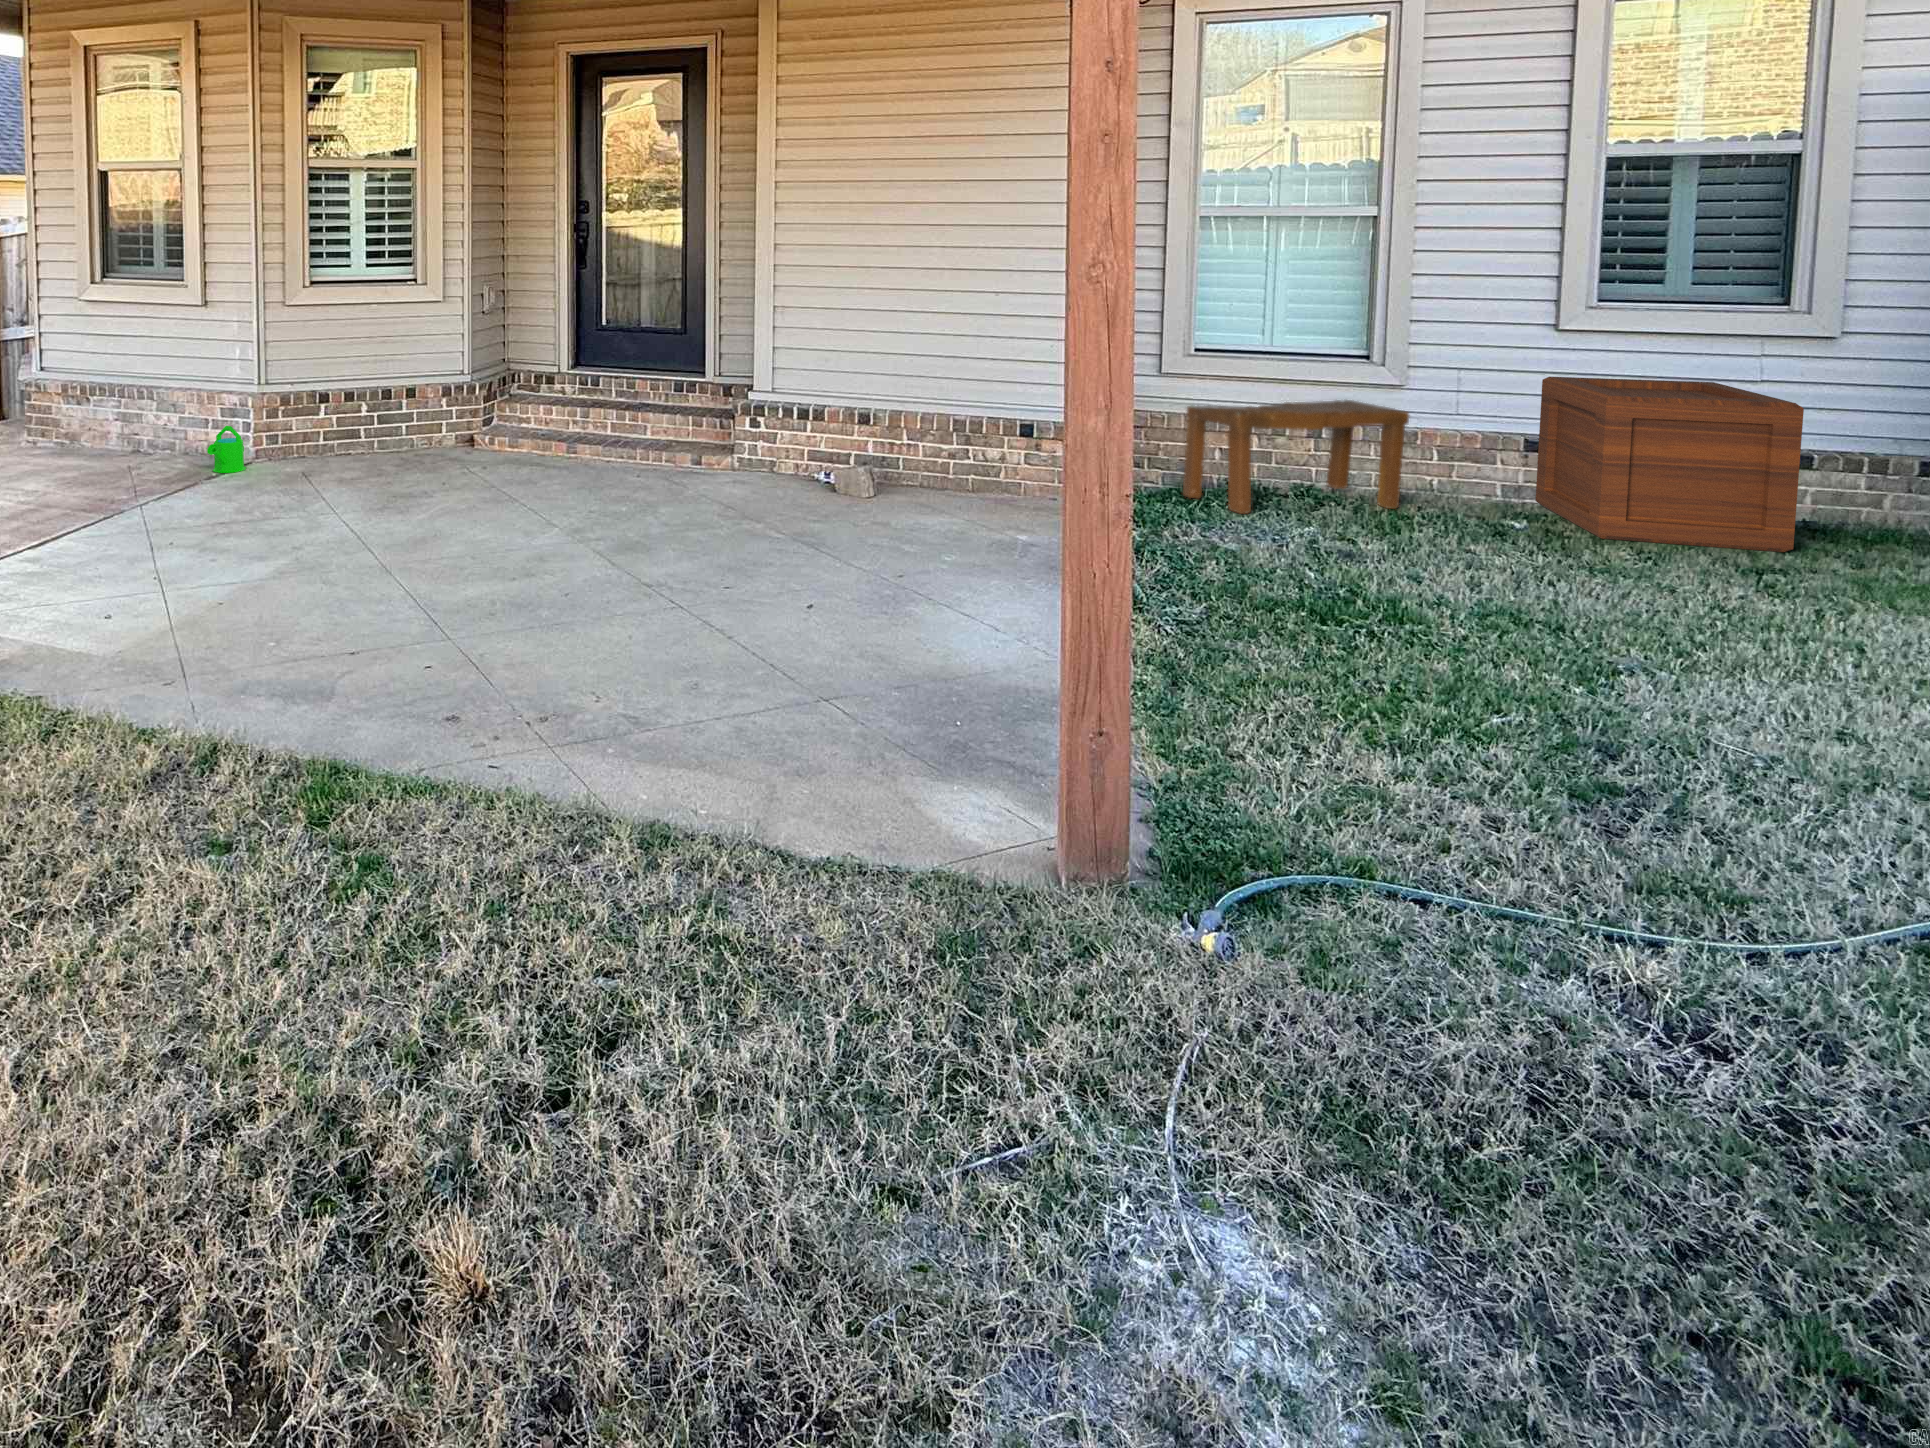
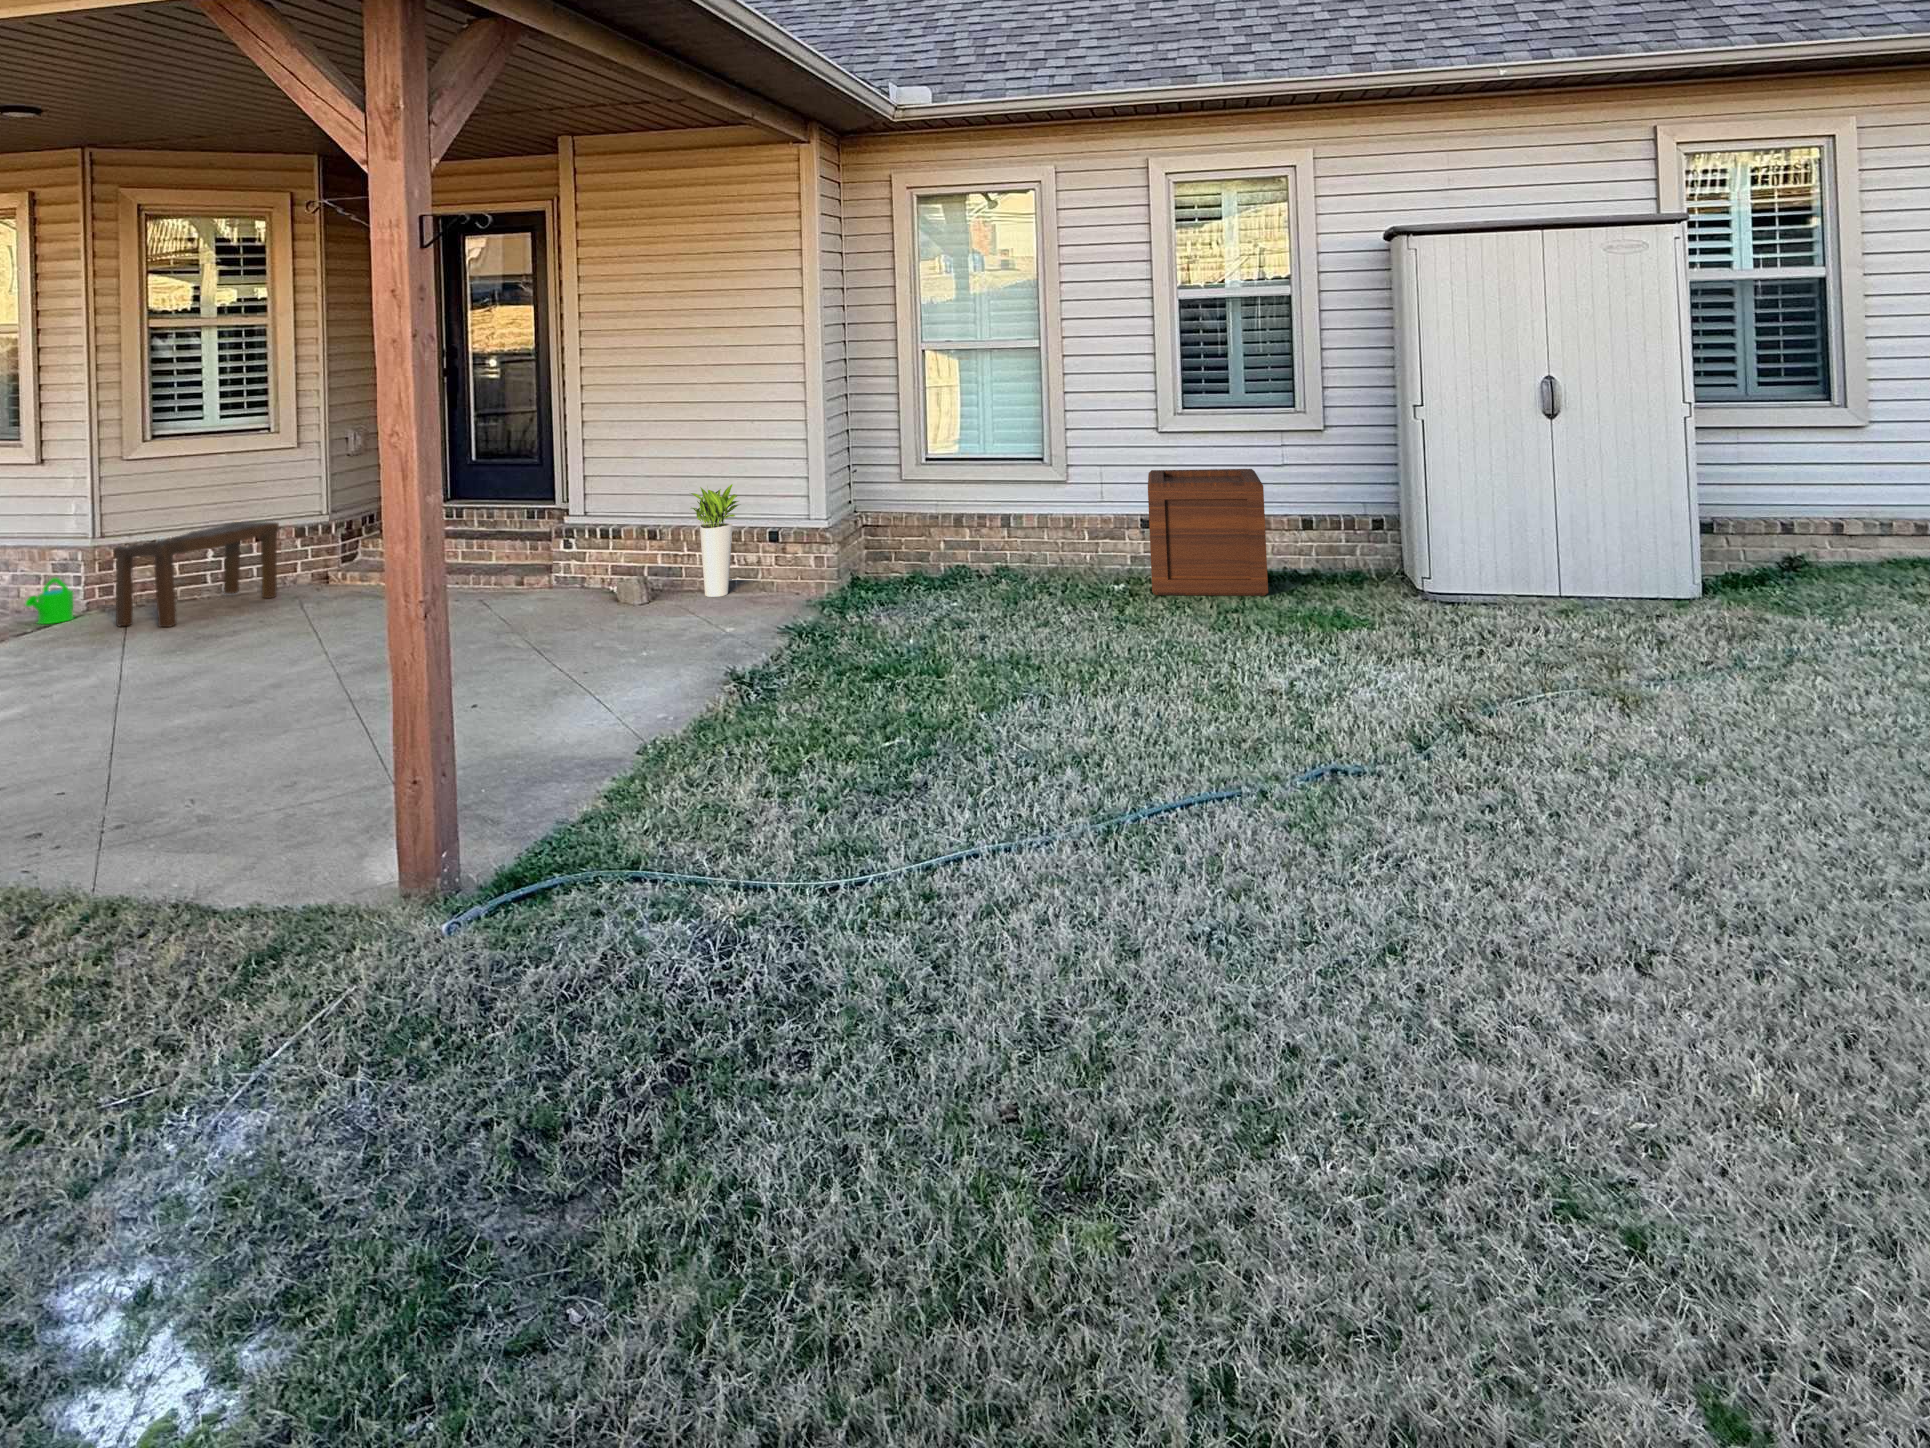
planter: none [924,366,990,496] -> present [691,484,738,597]
bench: present [1183,400,1410,514] -> present [115,522,279,627]

